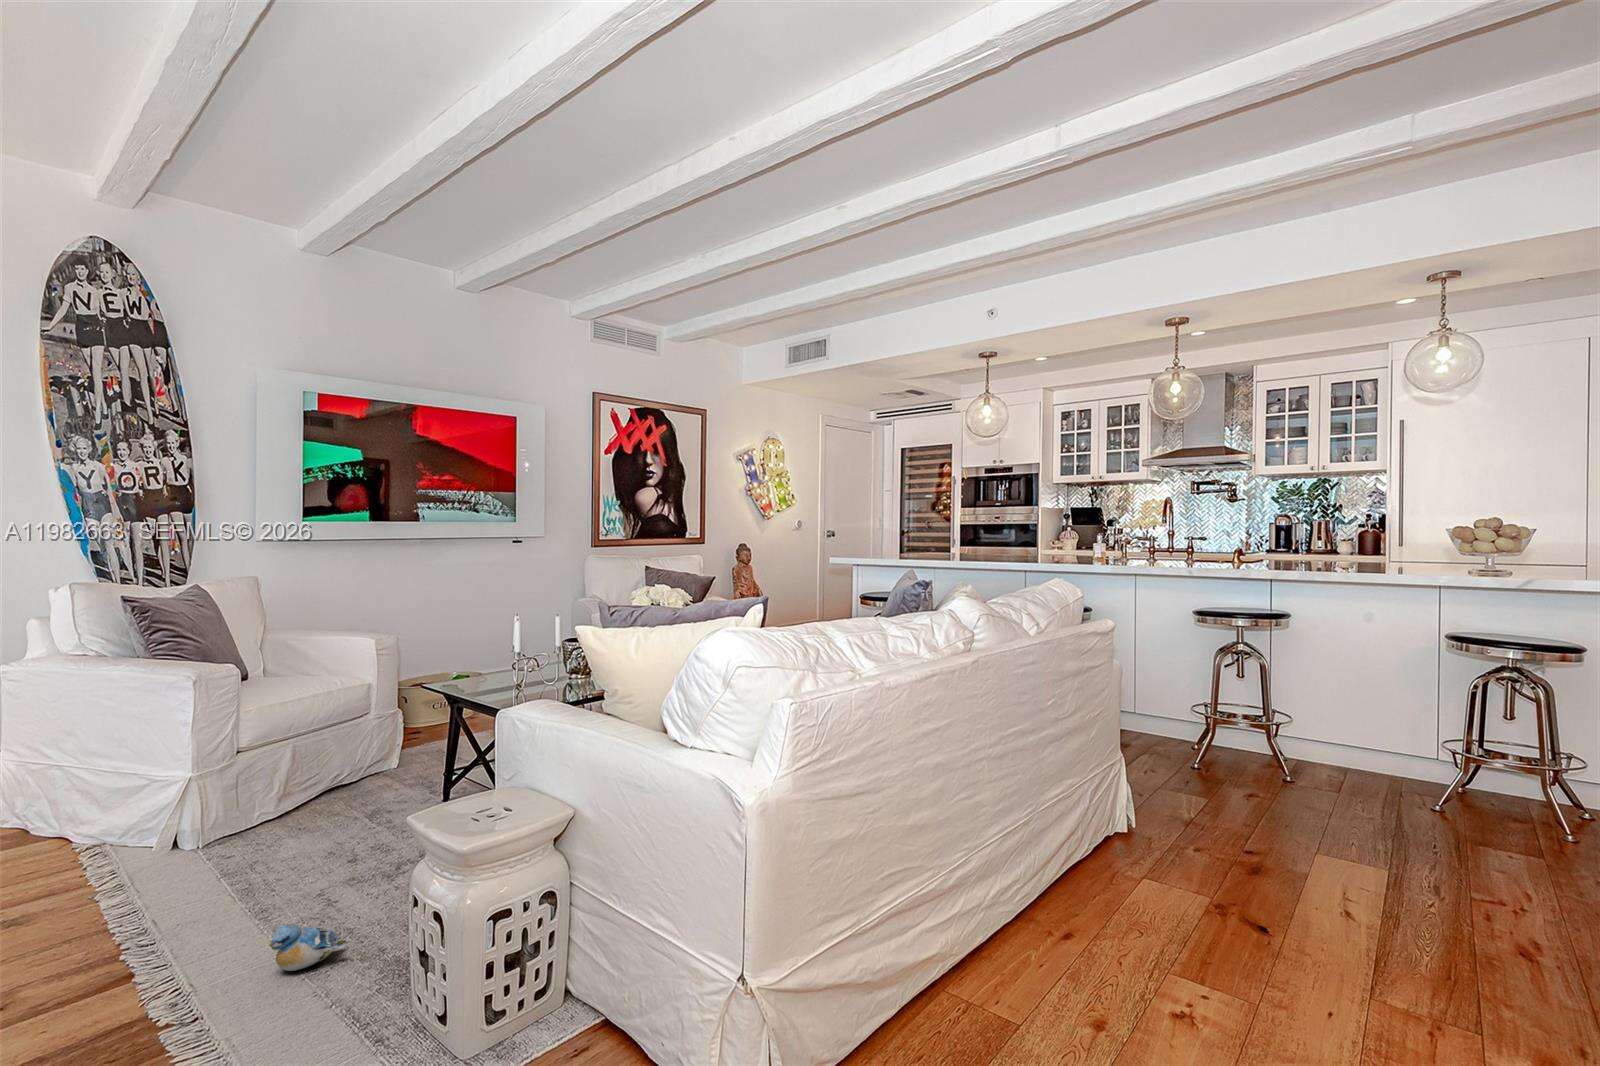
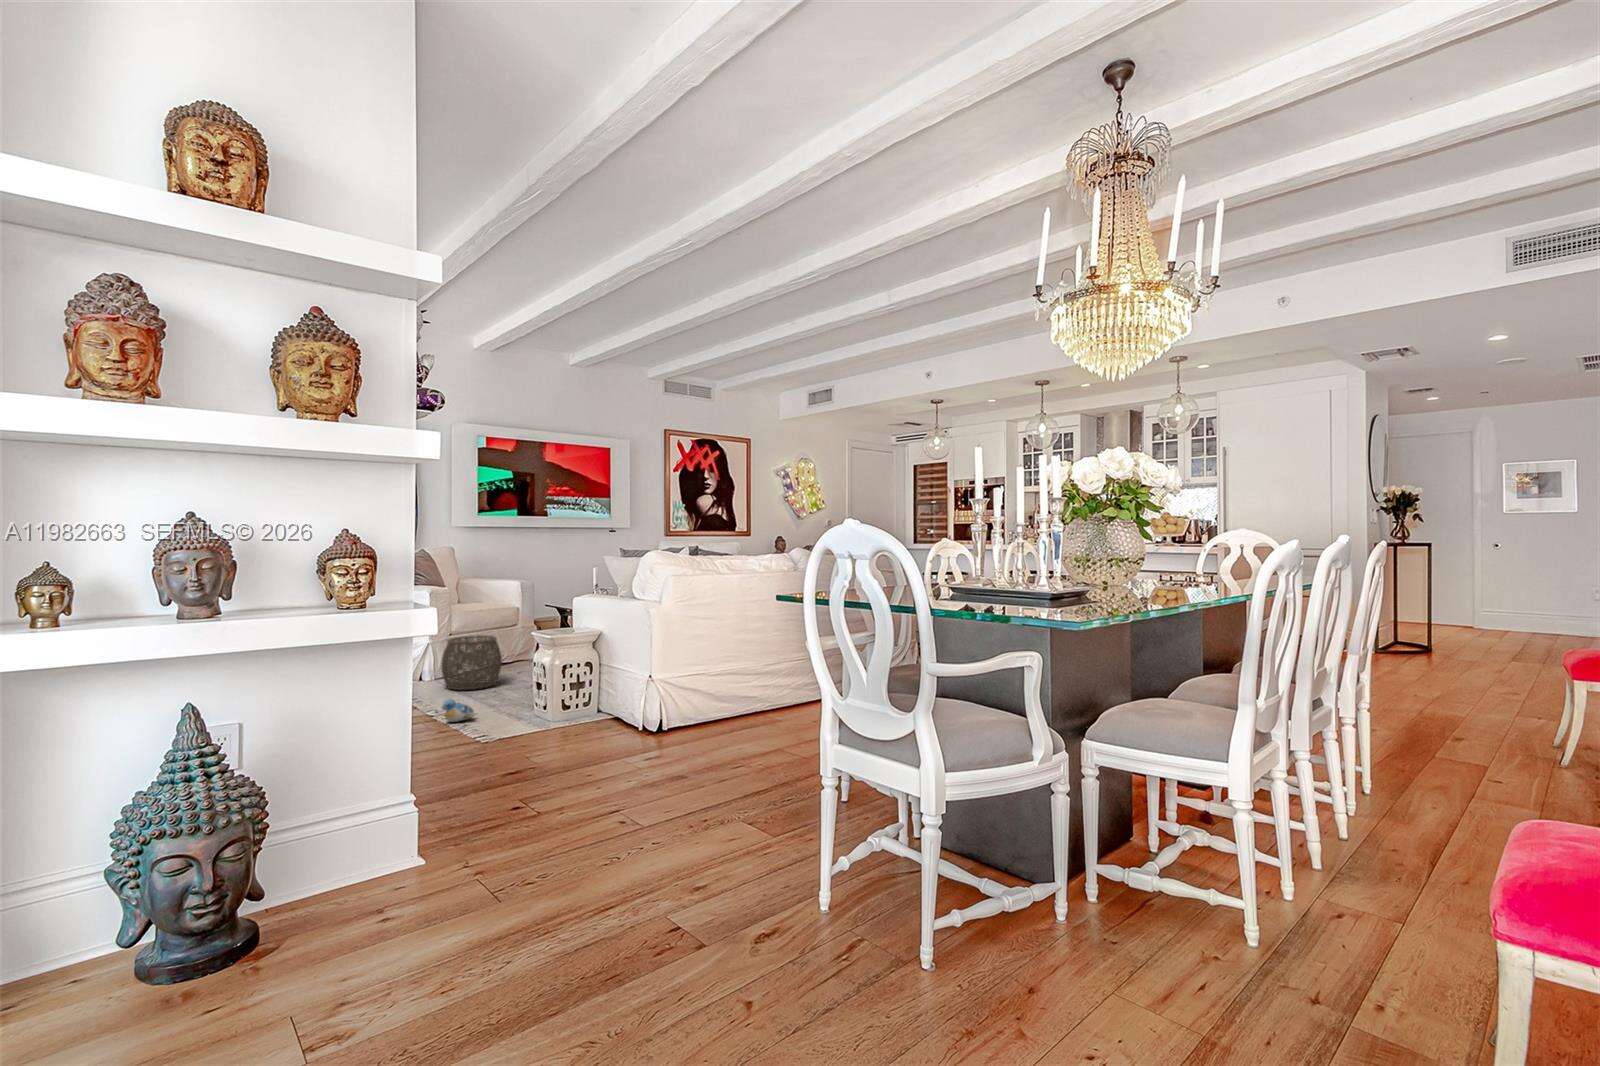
woven basket: none [252,746,371,858] -> present [441,635,502,690]

